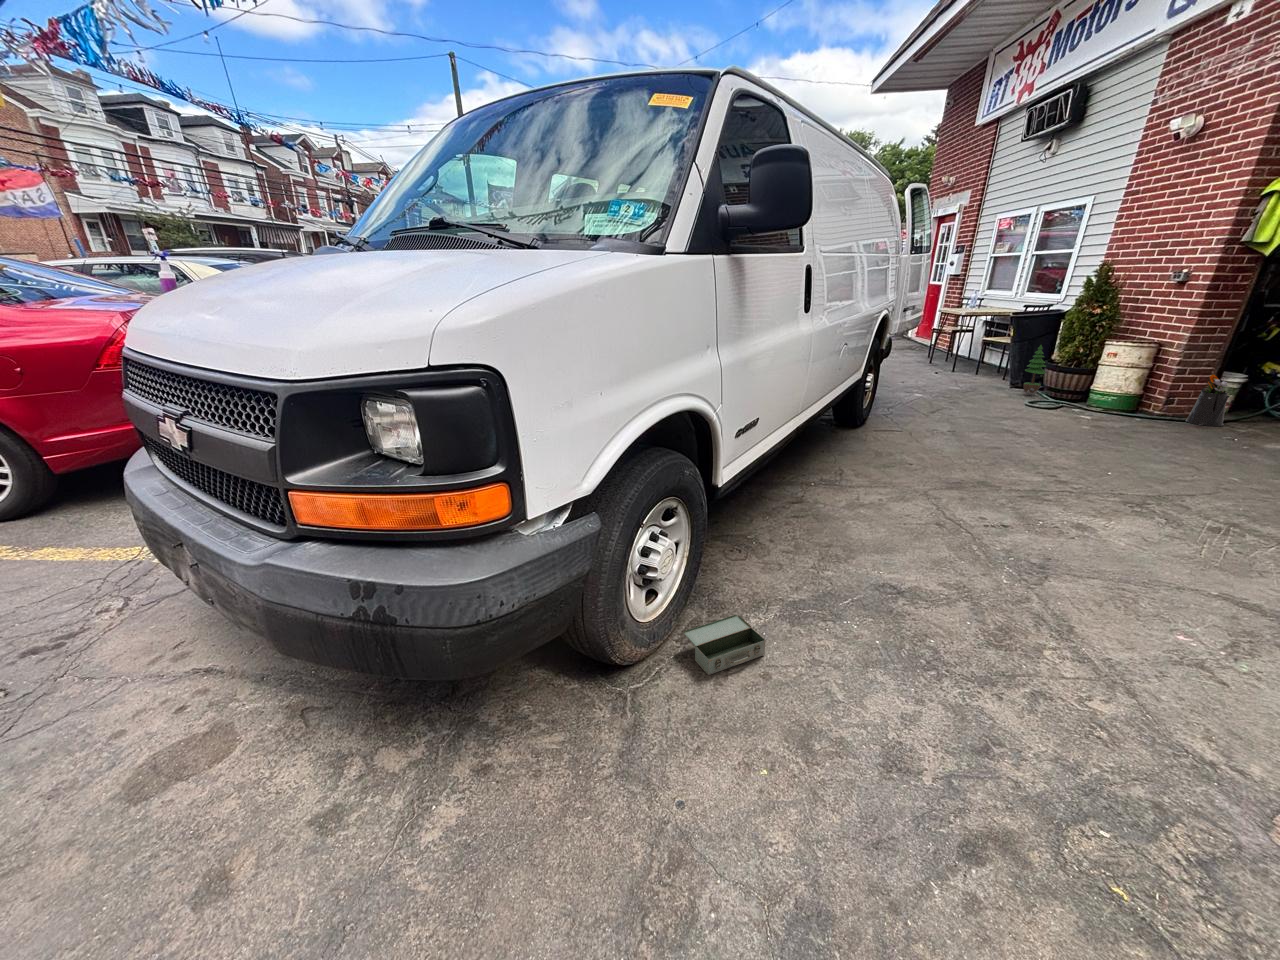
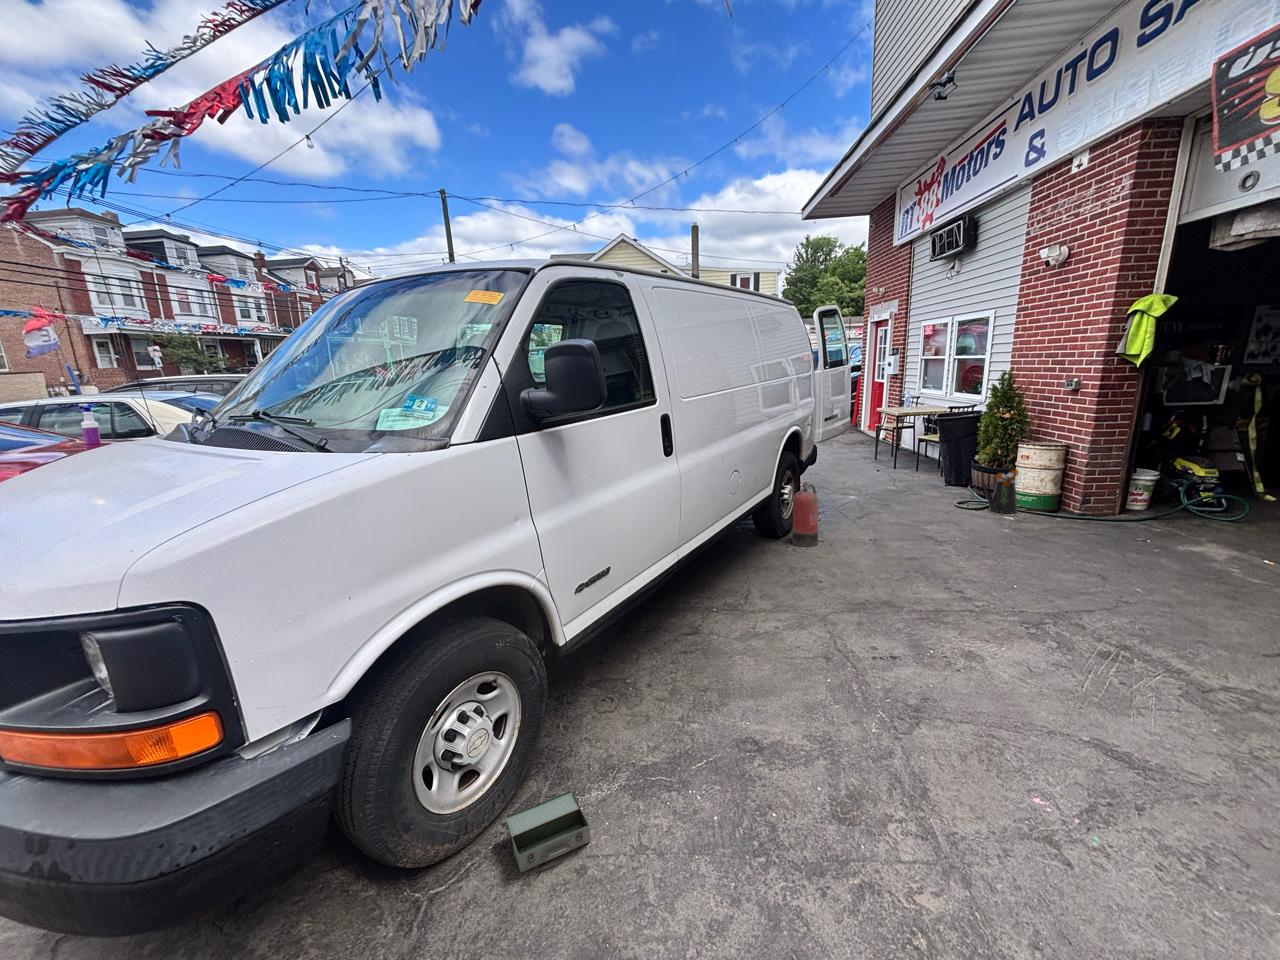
potted tree: present [1024,345,1046,396] -> none [951,447,972,496]
fire extinguisher: none [870,368,902,434] -> present [792,482,818,547]
watering can: present [1186,374,1230,426] -> present [983,470,1018,513]

